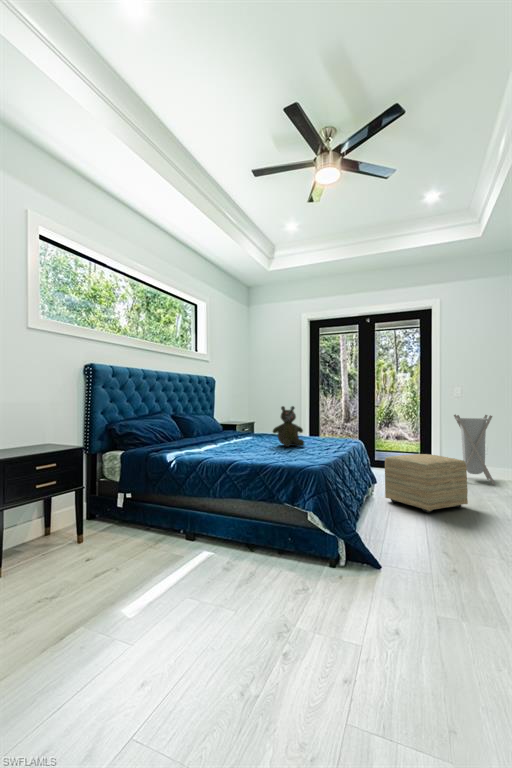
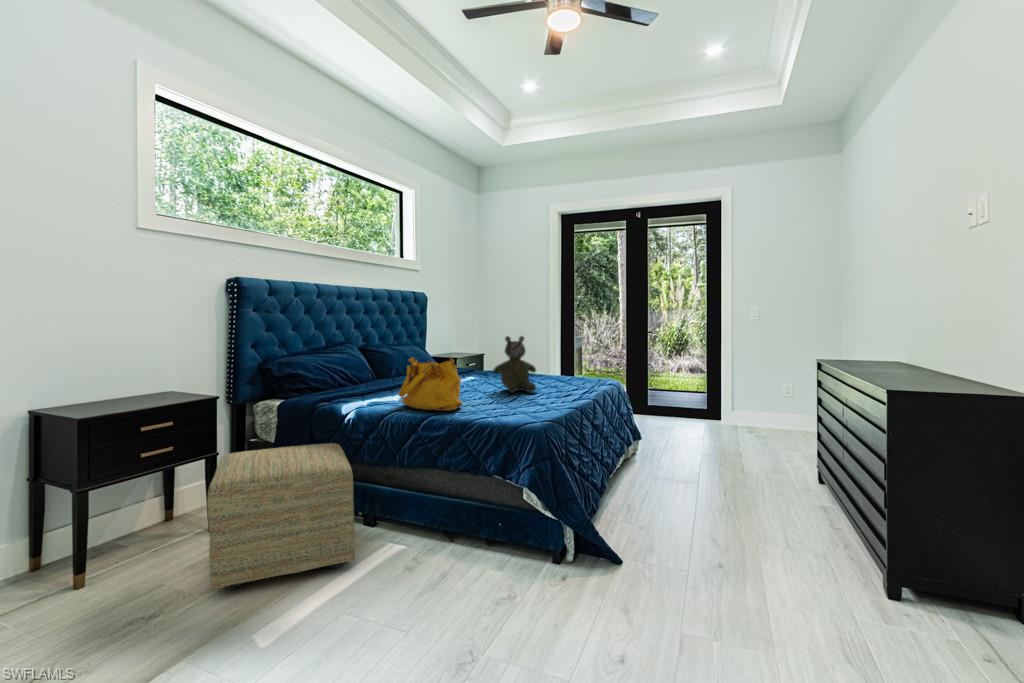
laundry hamper: present [454,414,495,485] -> none [750,344,802,439]
handbag: none [212,418,257,458] -> present [398,357,462,411]
ottoman: present [385,454,468,513] -> present [207,443,354,591]

